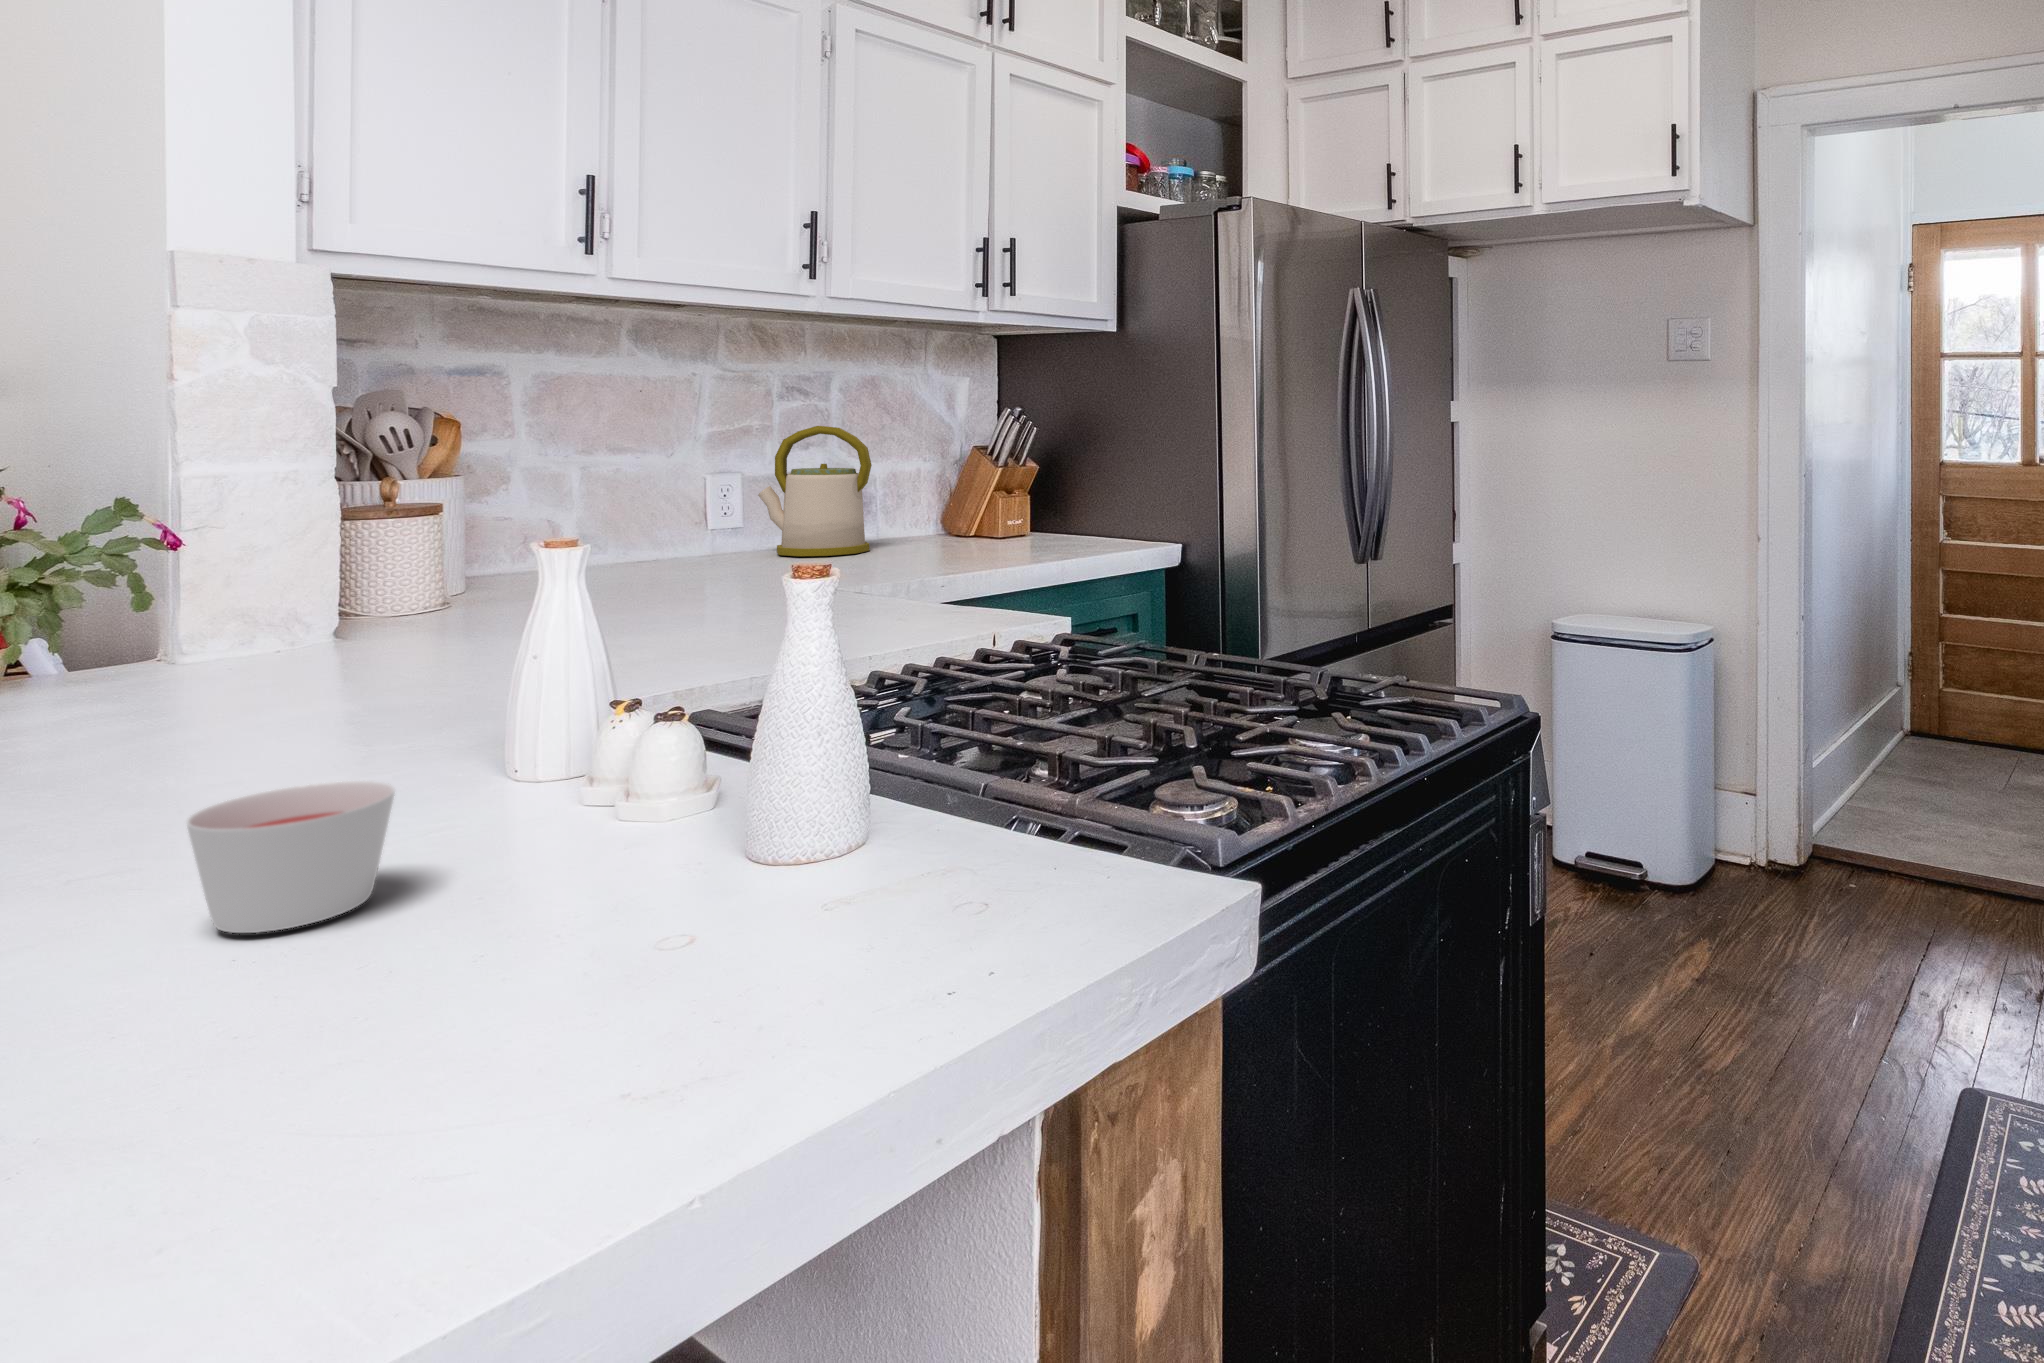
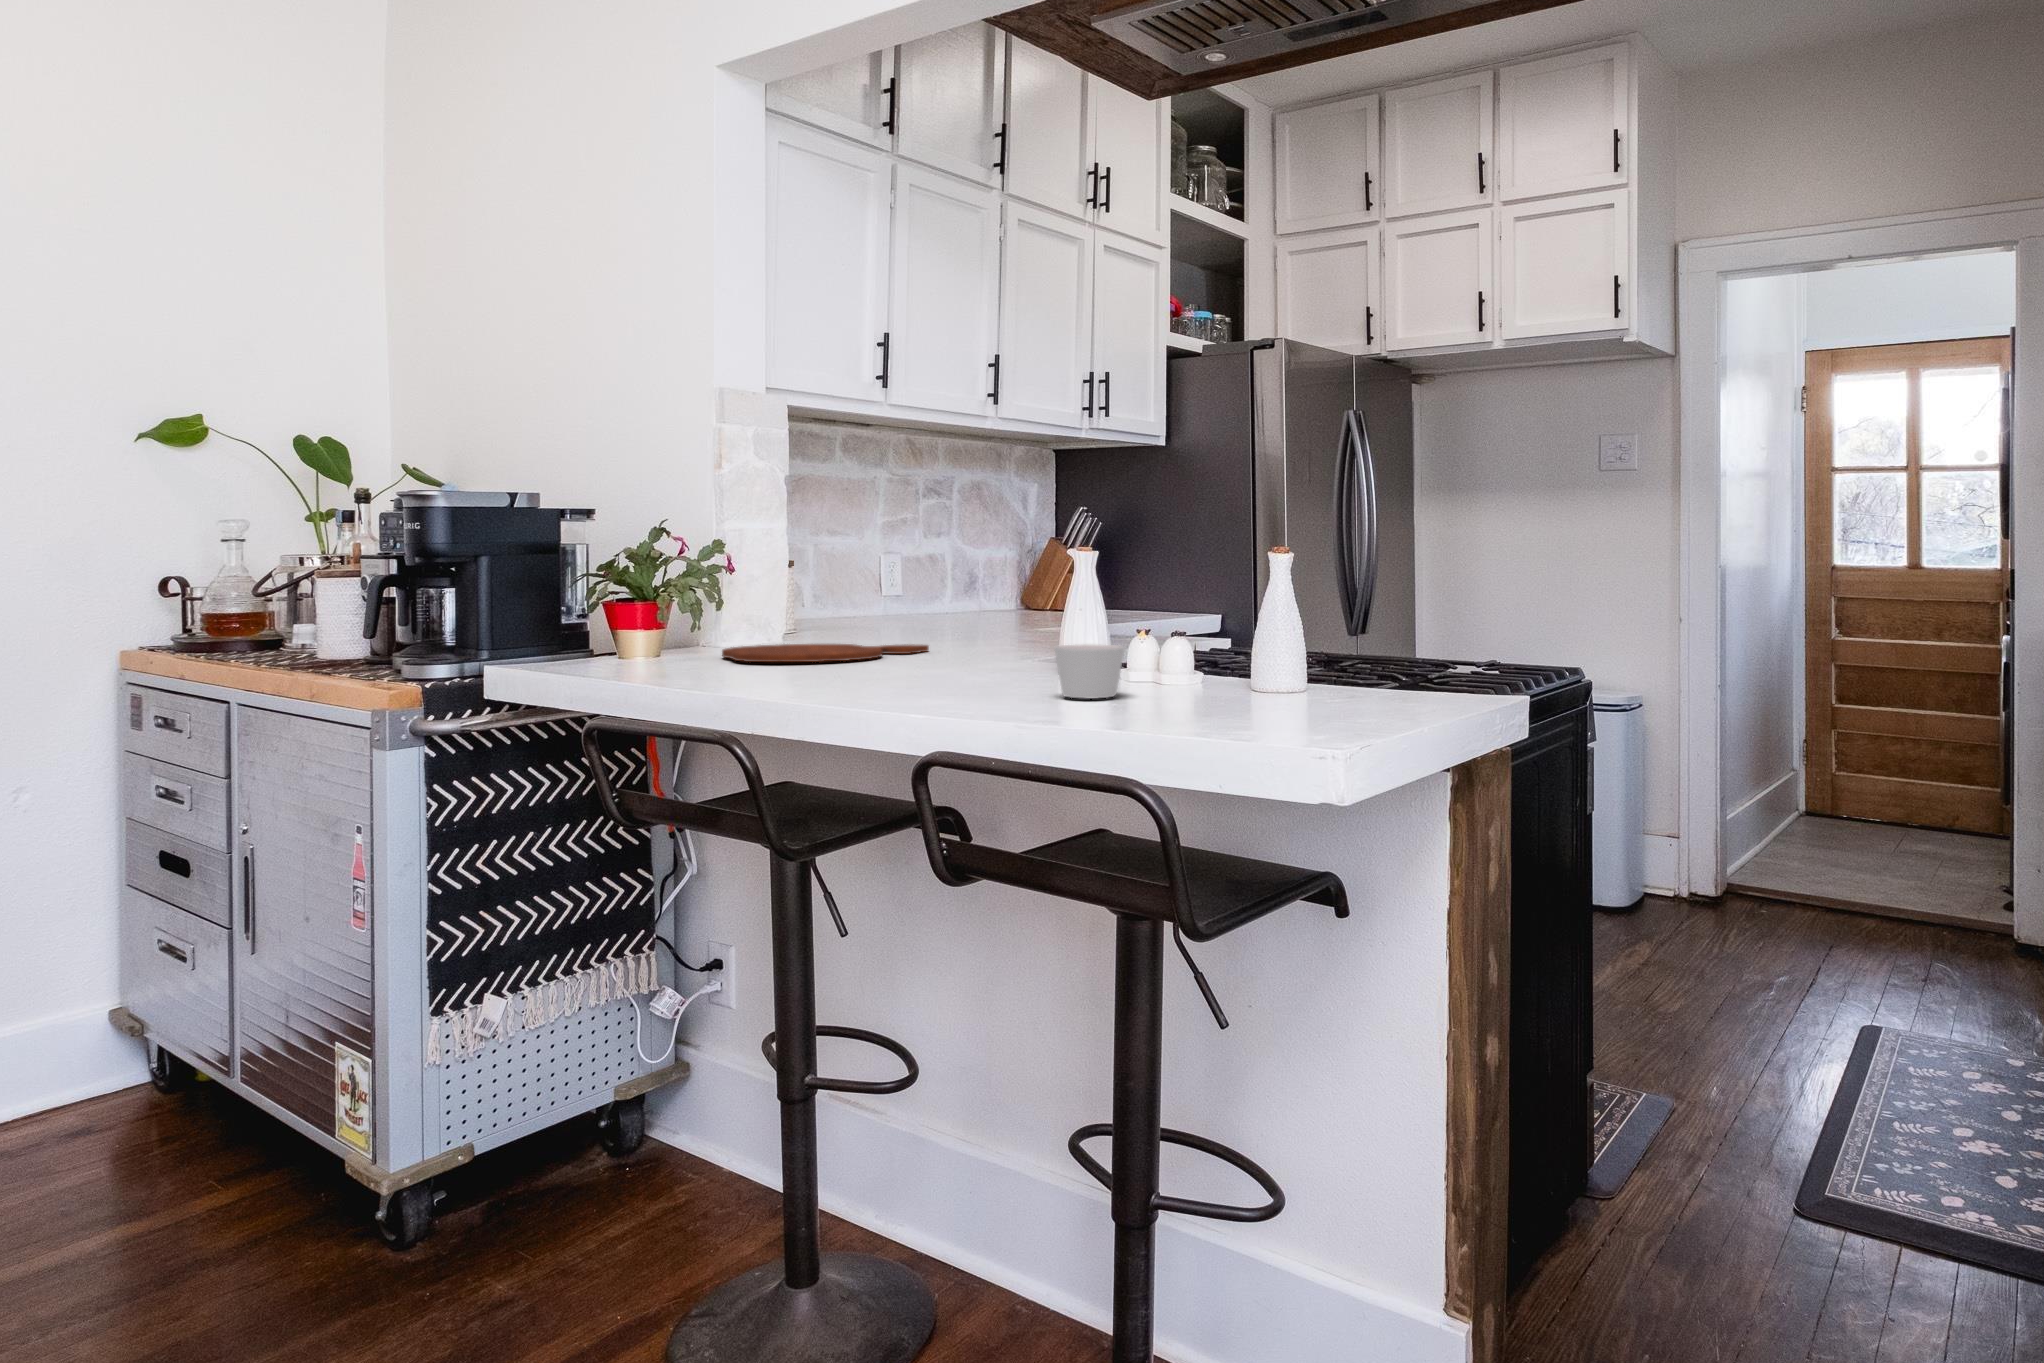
kettle: present [758,426,872,556] -> none [918,518,999,617]
cutting board: none [42,654,510,724] -> present [722,644,929,662]

